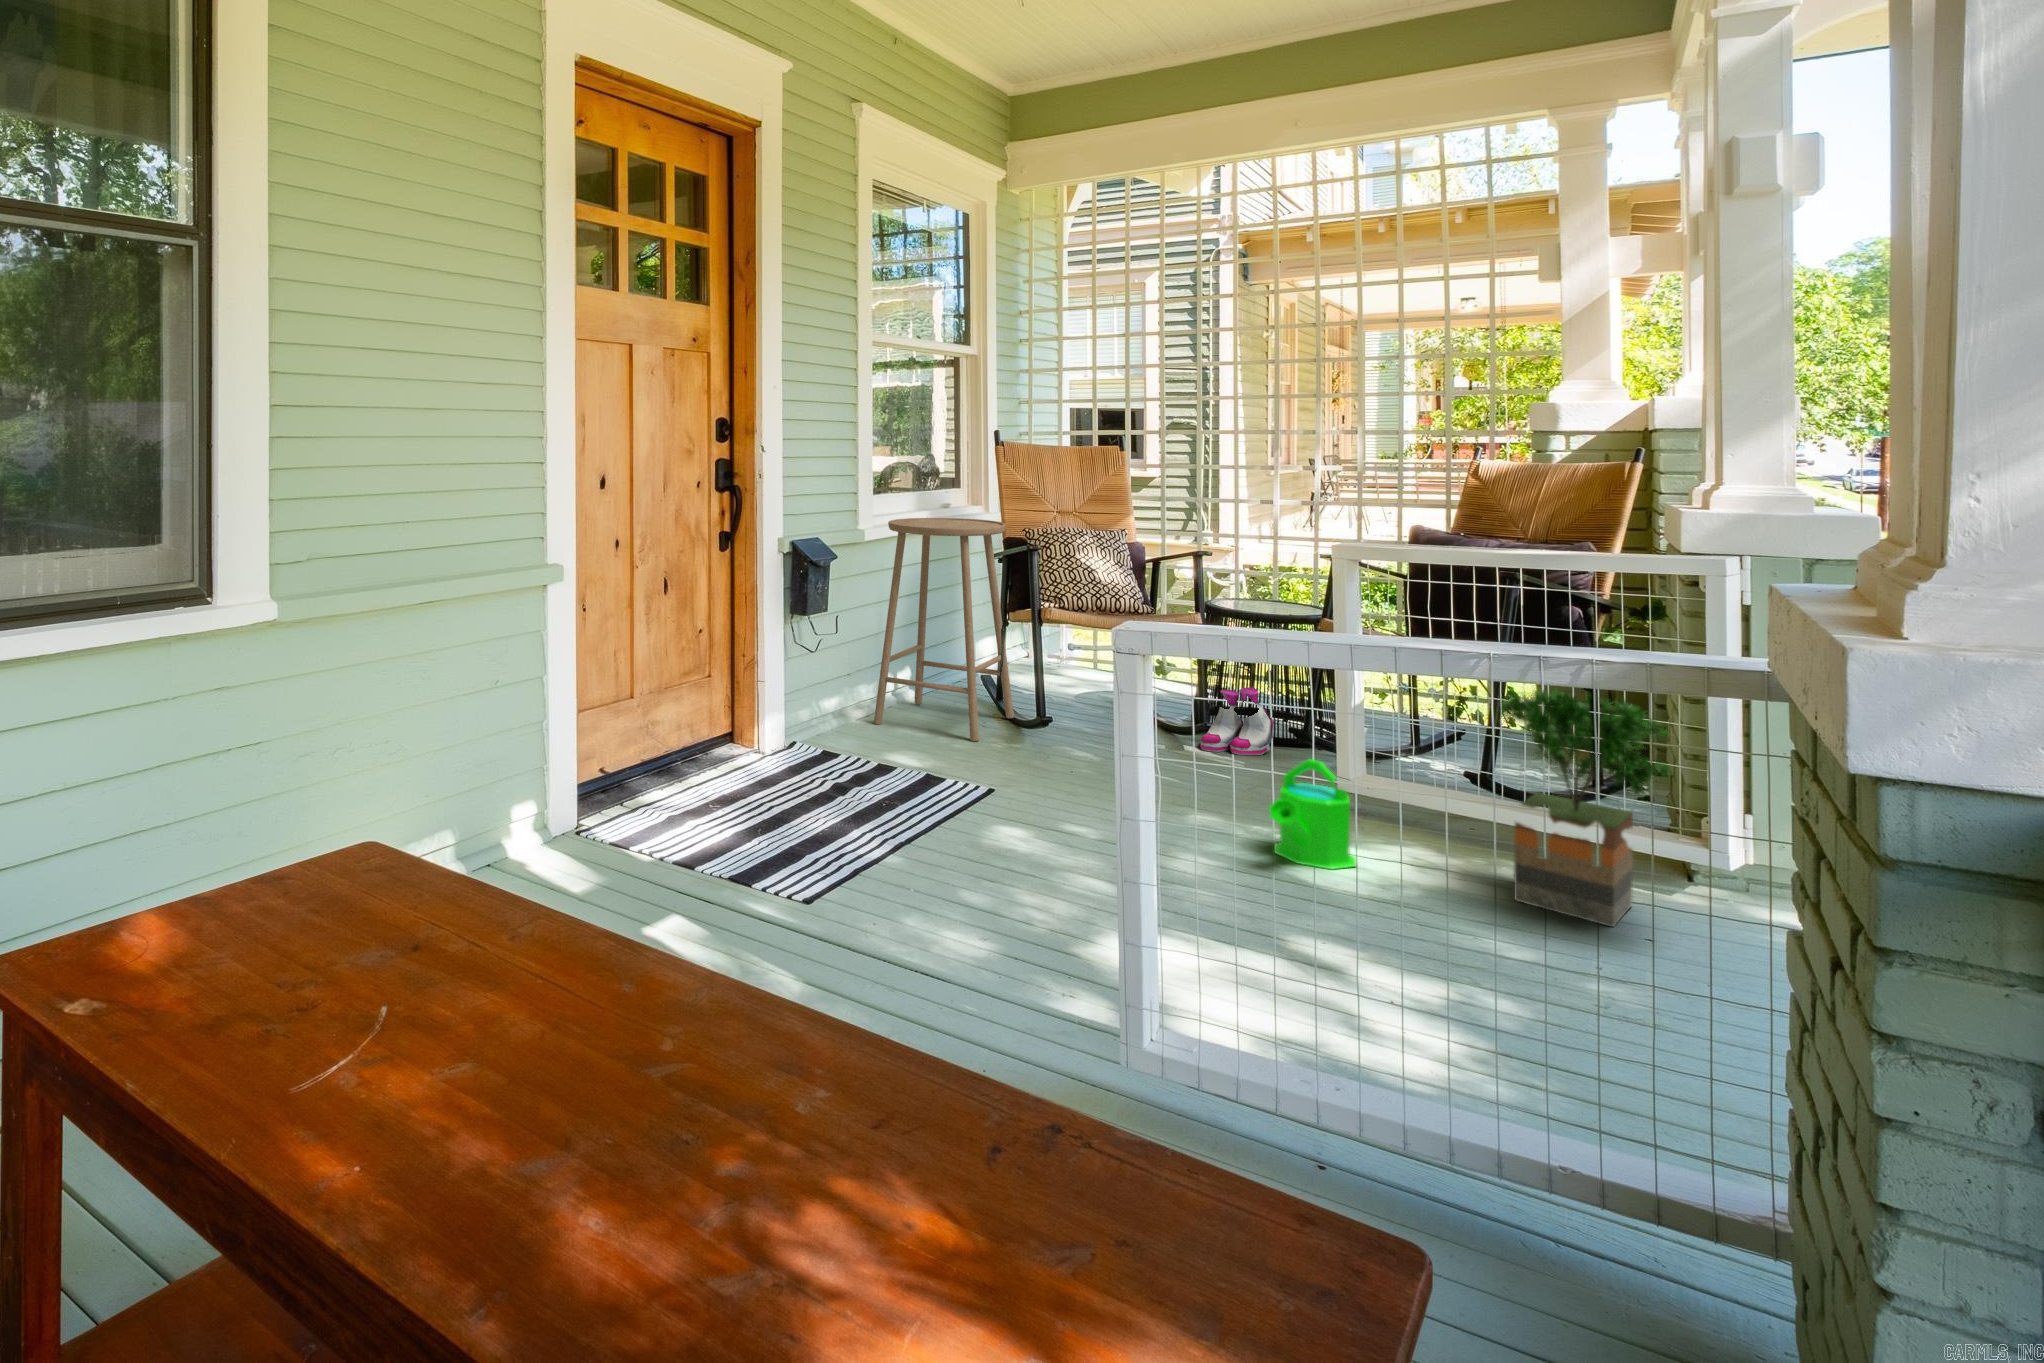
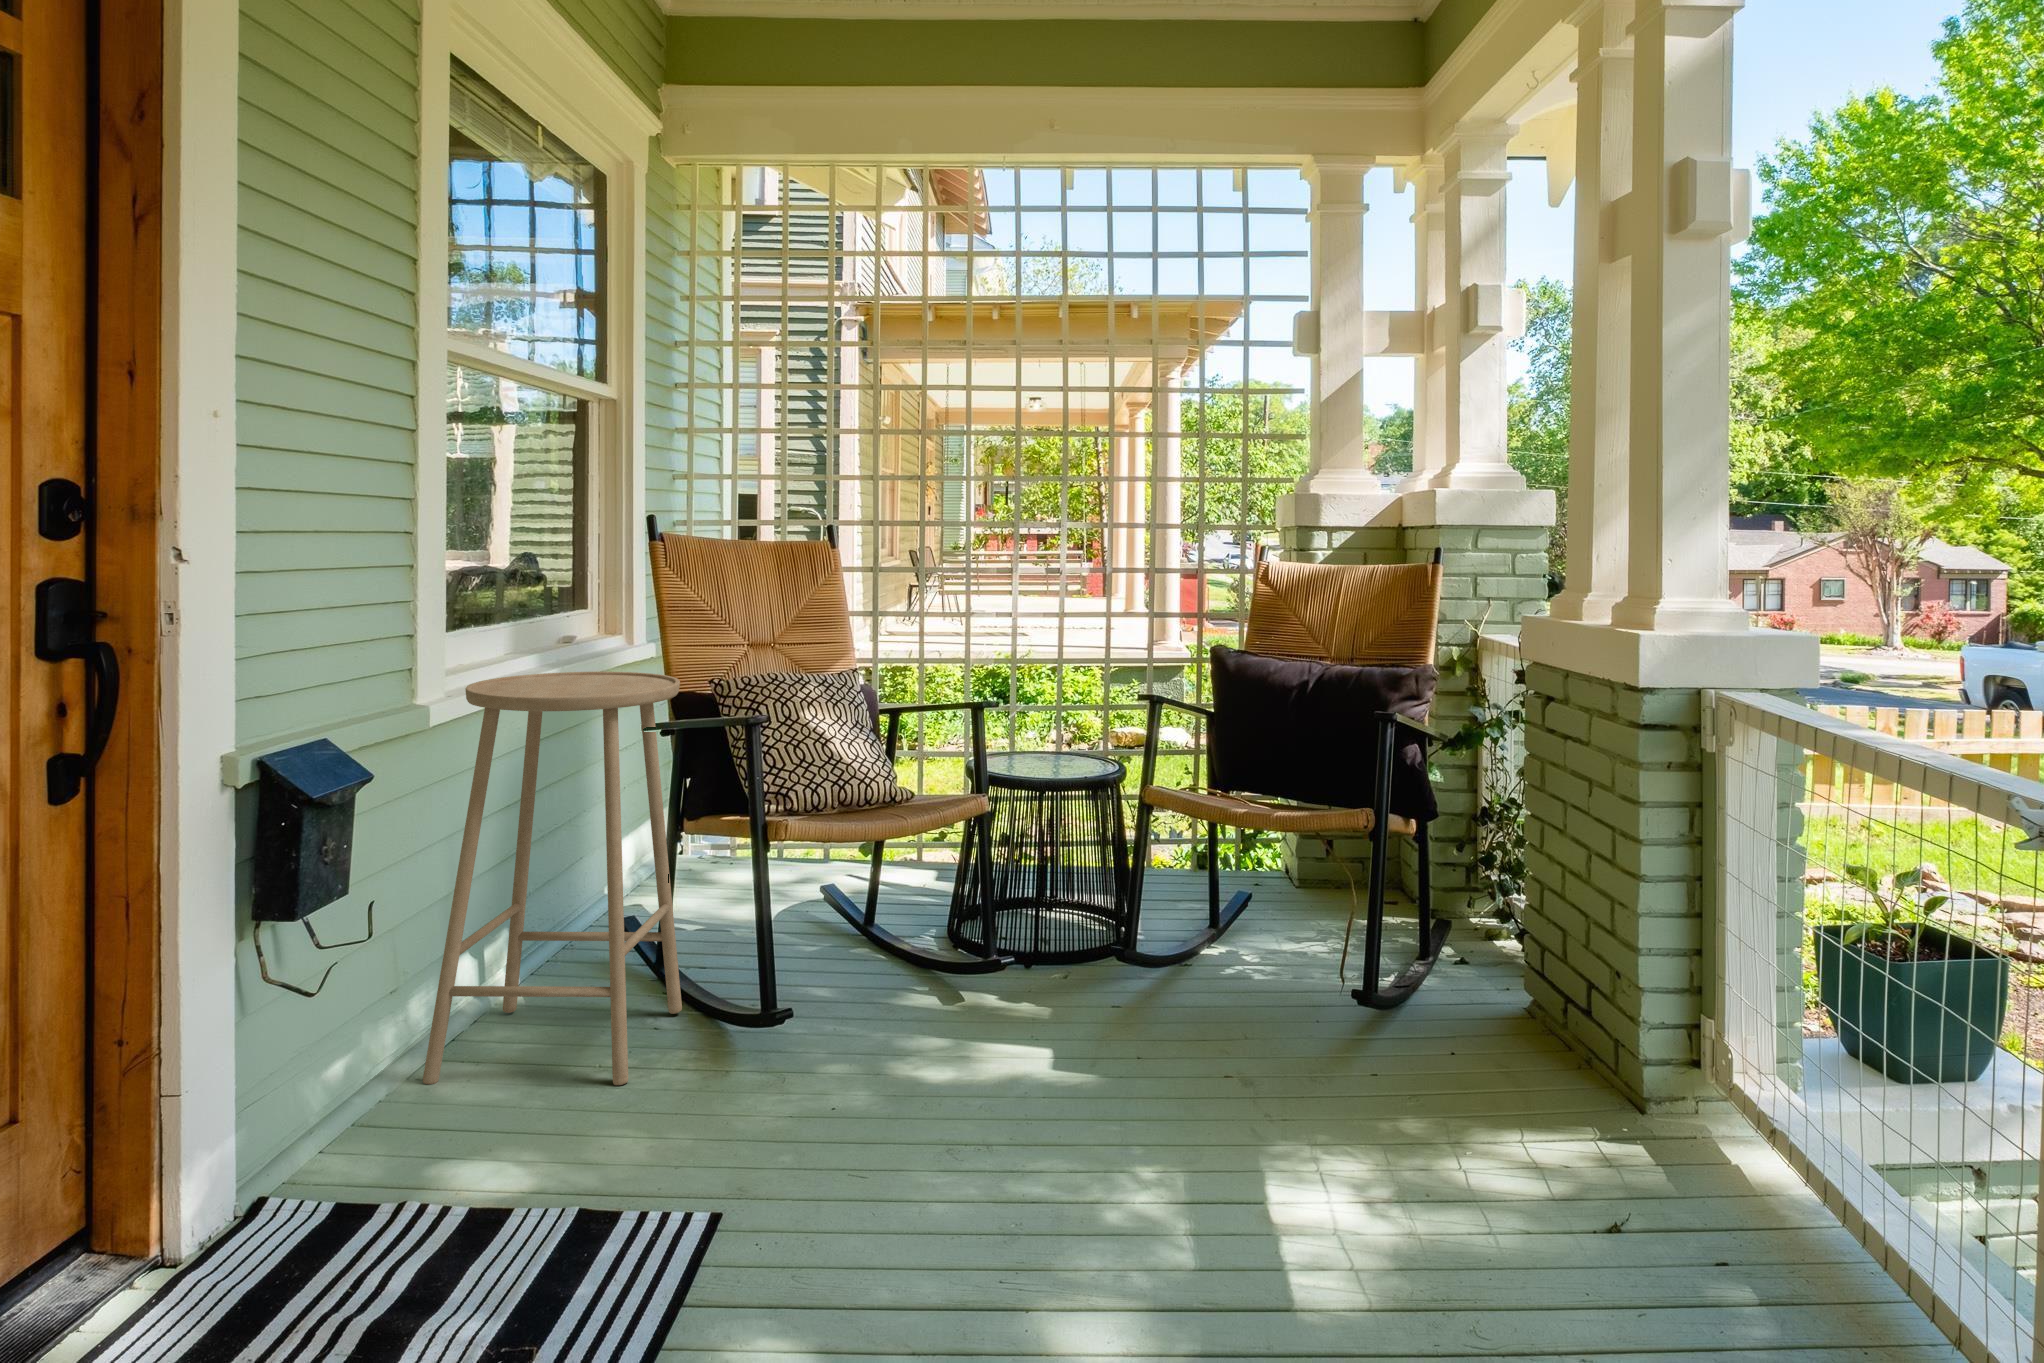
boots: present [1200,687,1274,755] -> none [970,904,1064,1018]
potted tree: present [1499,689,1672,927] -> none [1427,892,1651,1254]
watering can: present [1269,759,1356,869] -> none [1146,1060,1269,1253]

